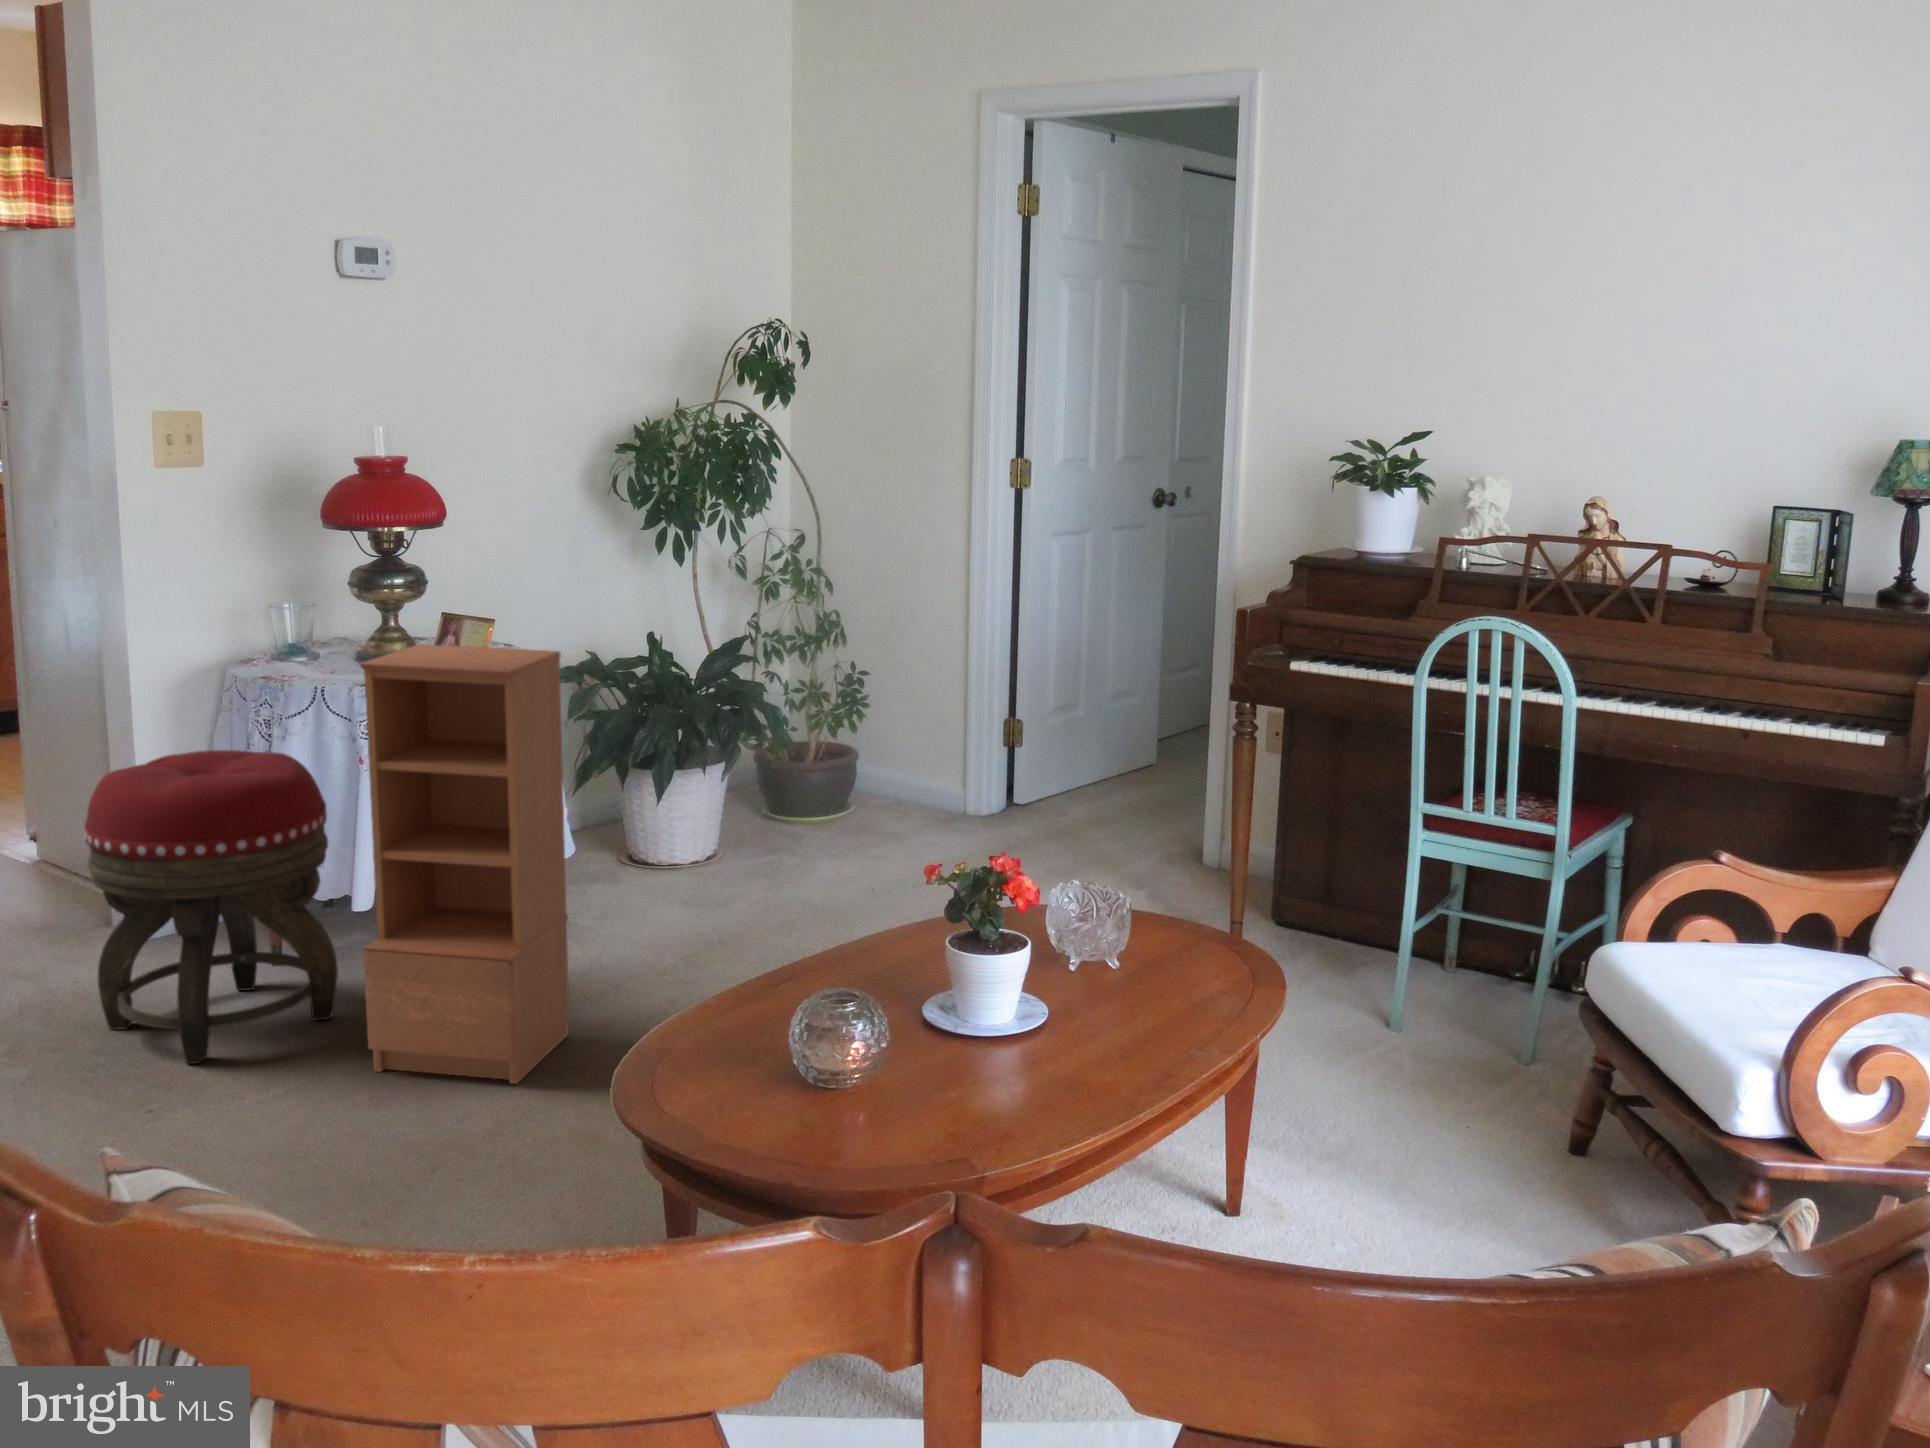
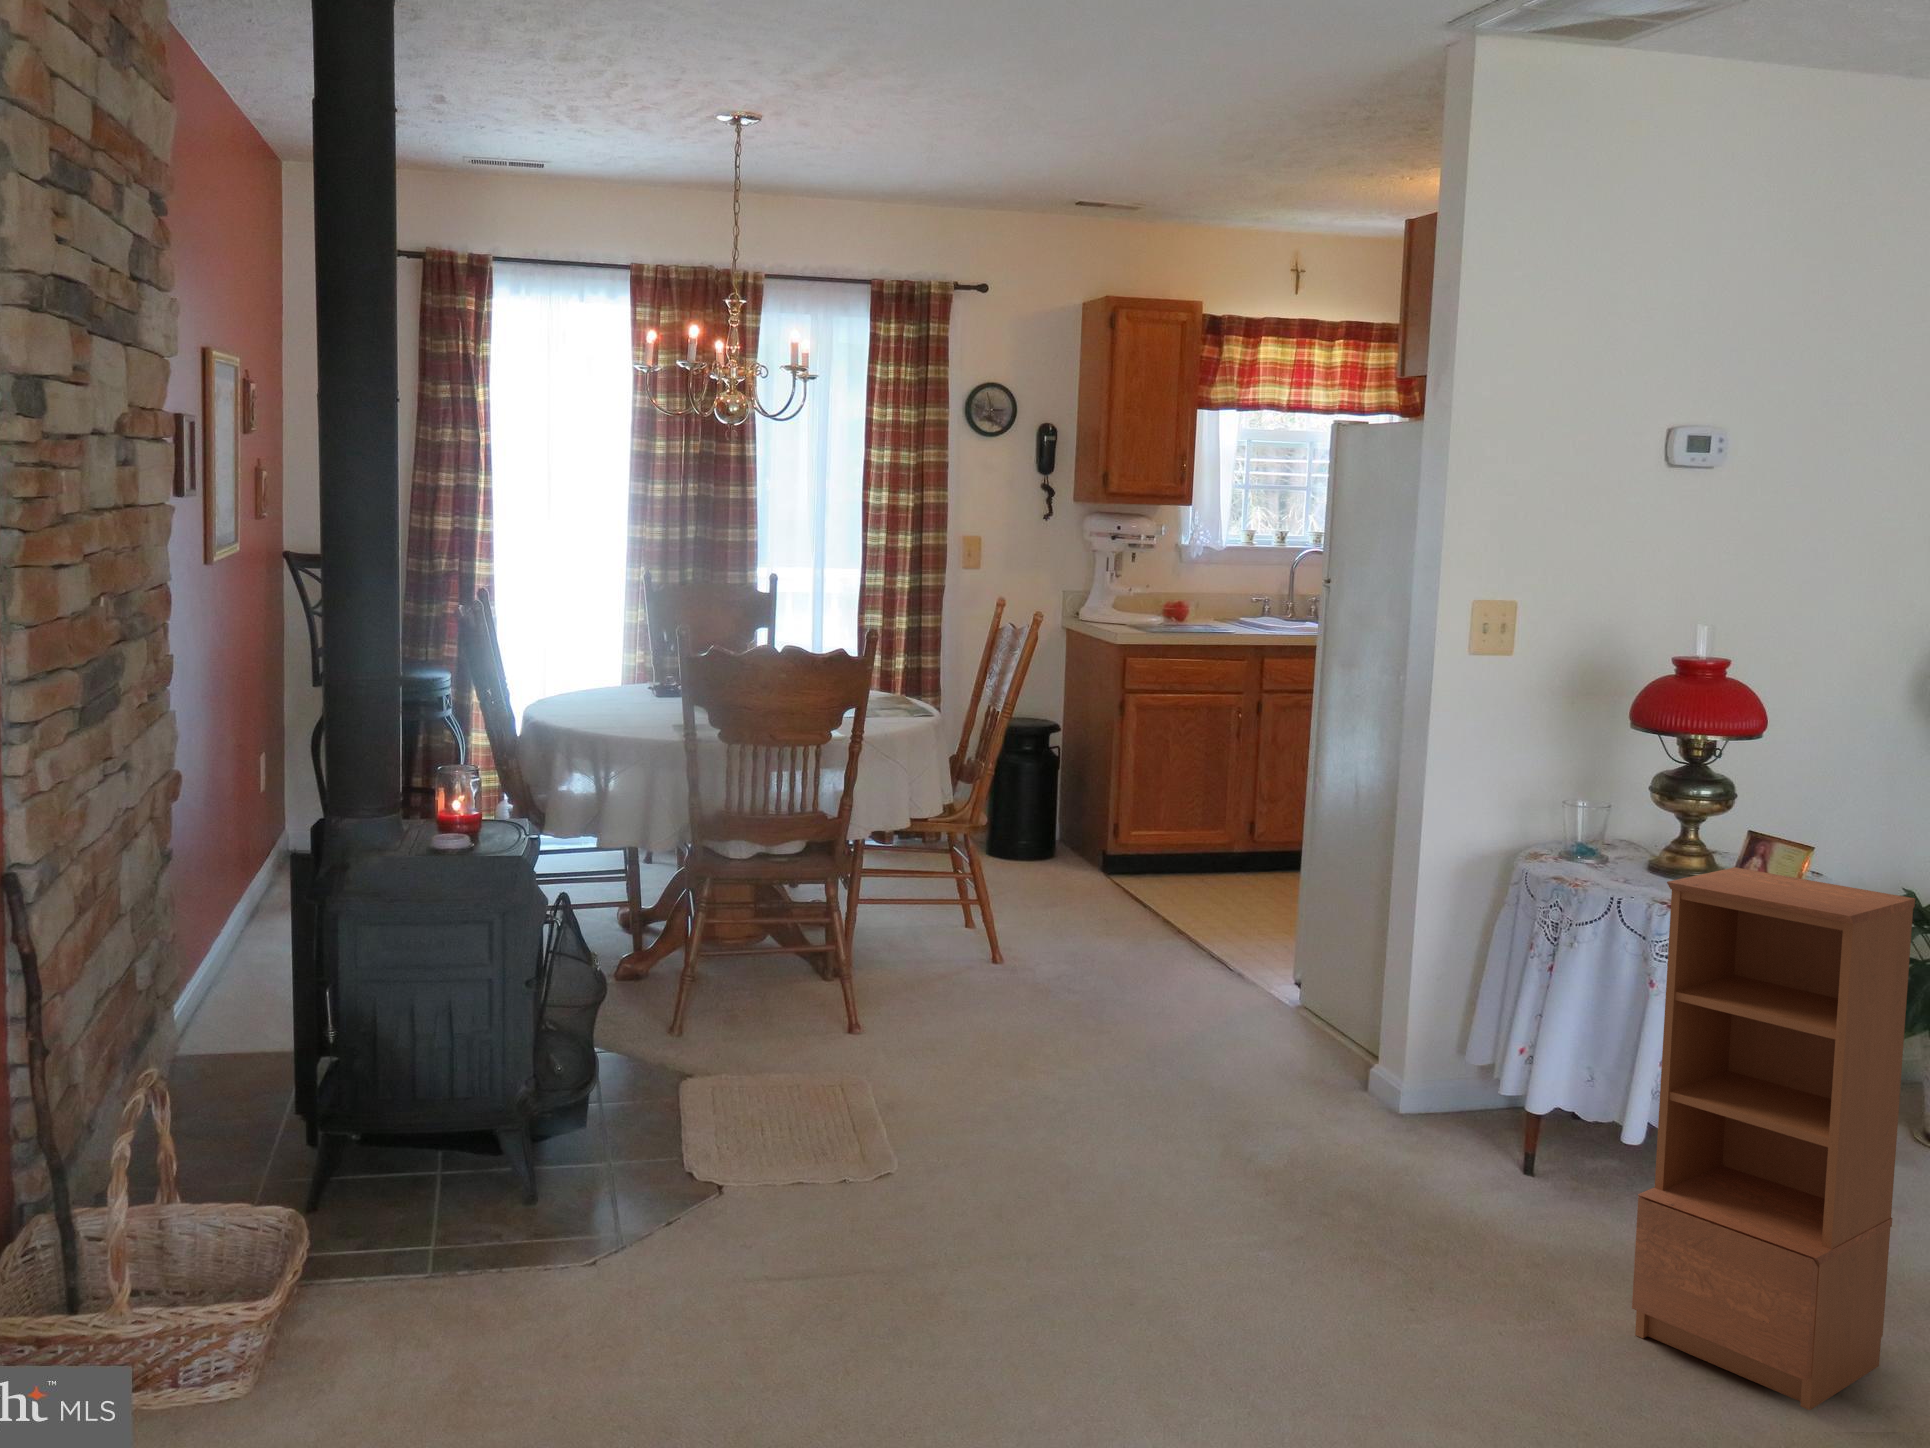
footstool: present [84,750,338,1064] -> none [1368,944,1609,1265]

